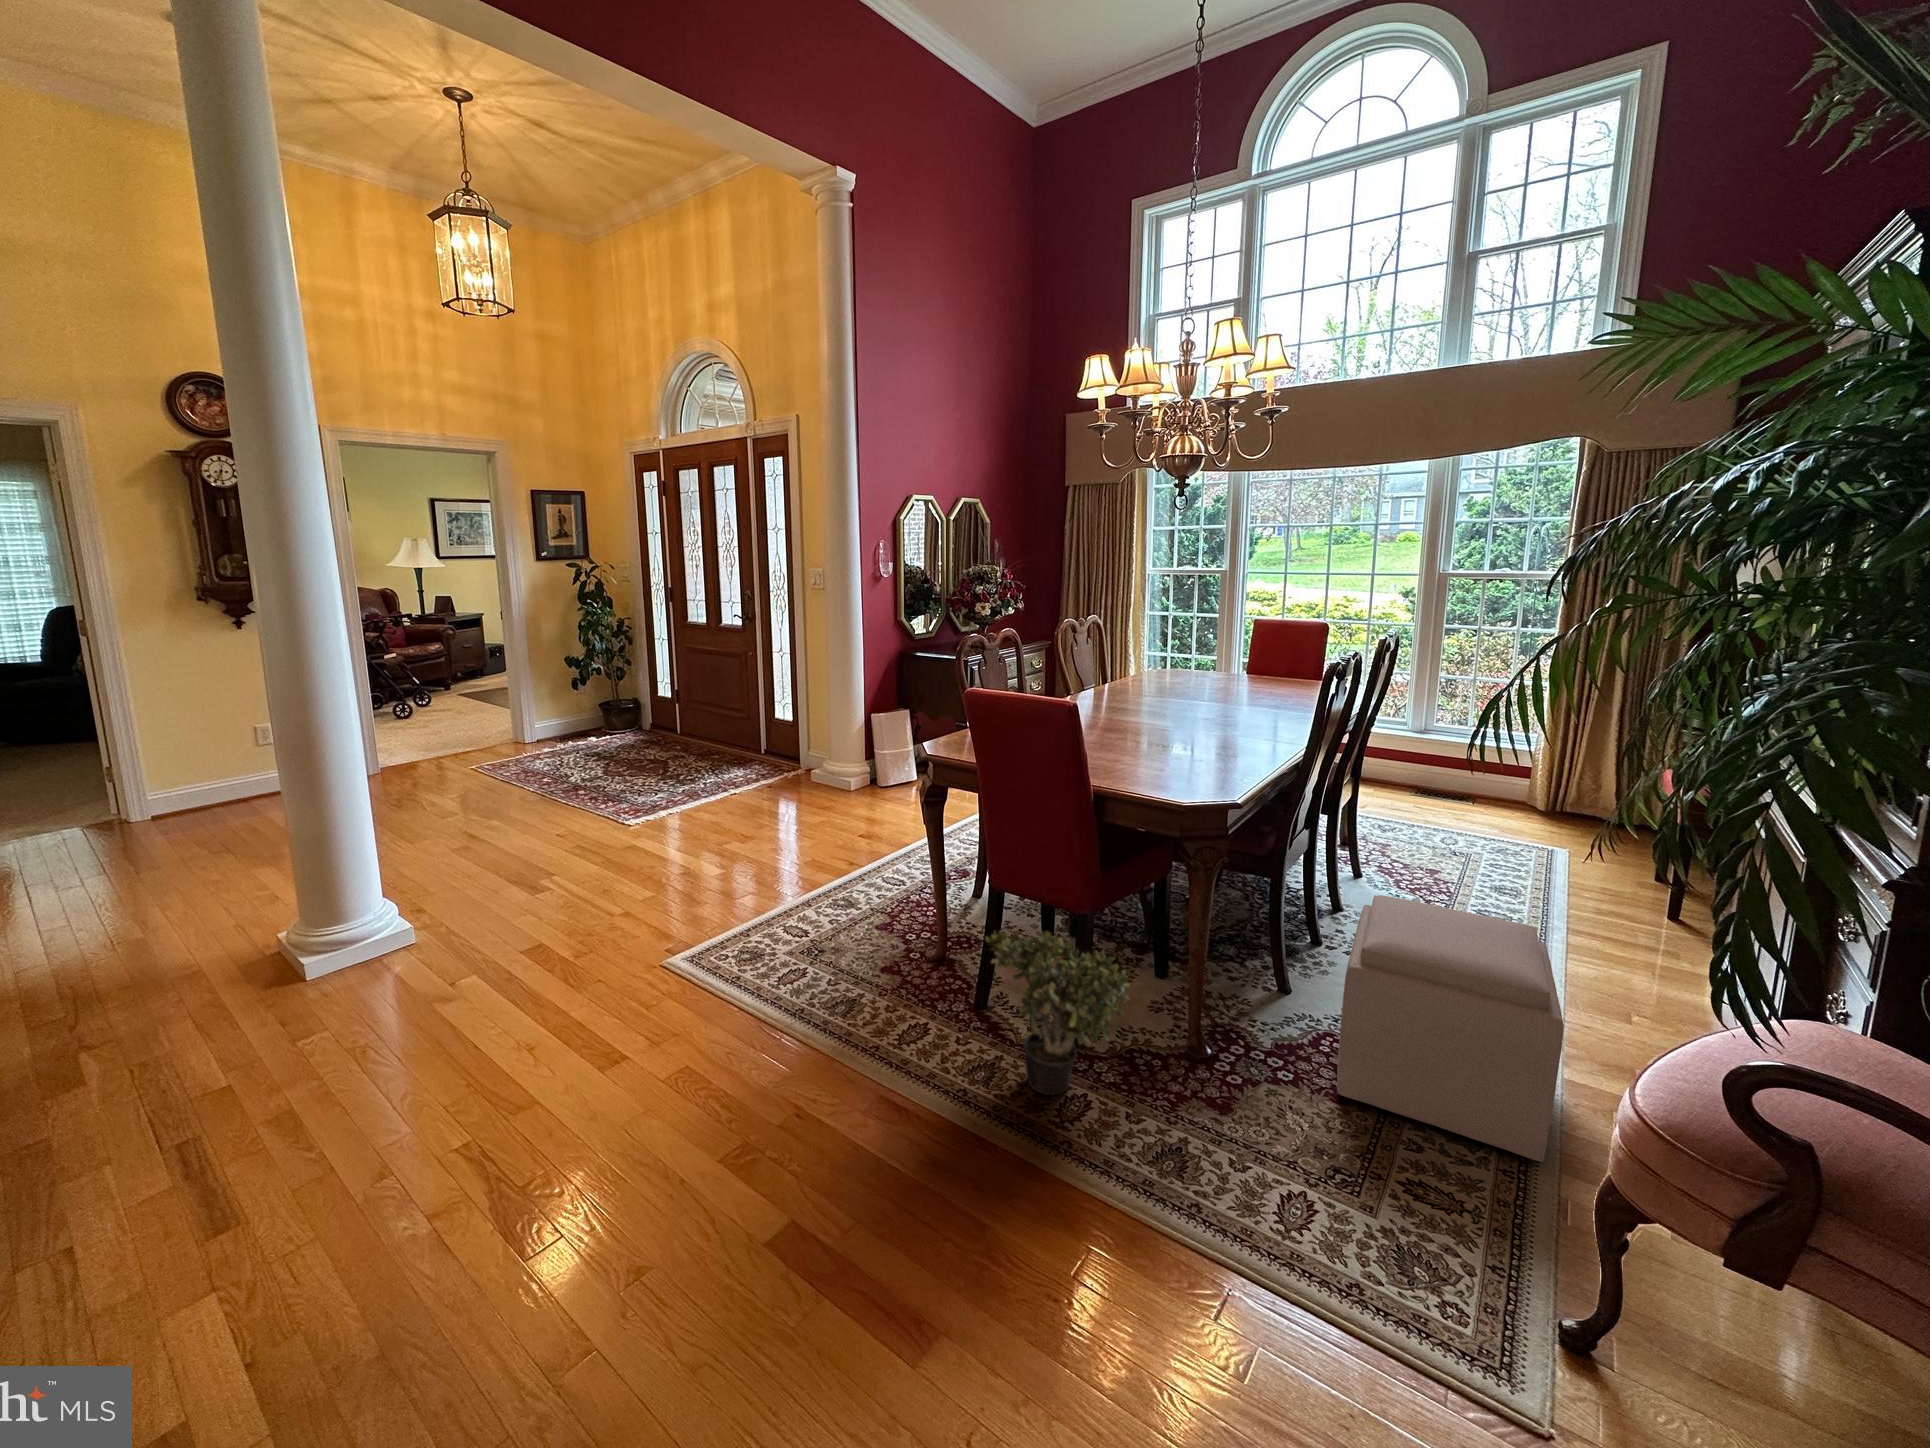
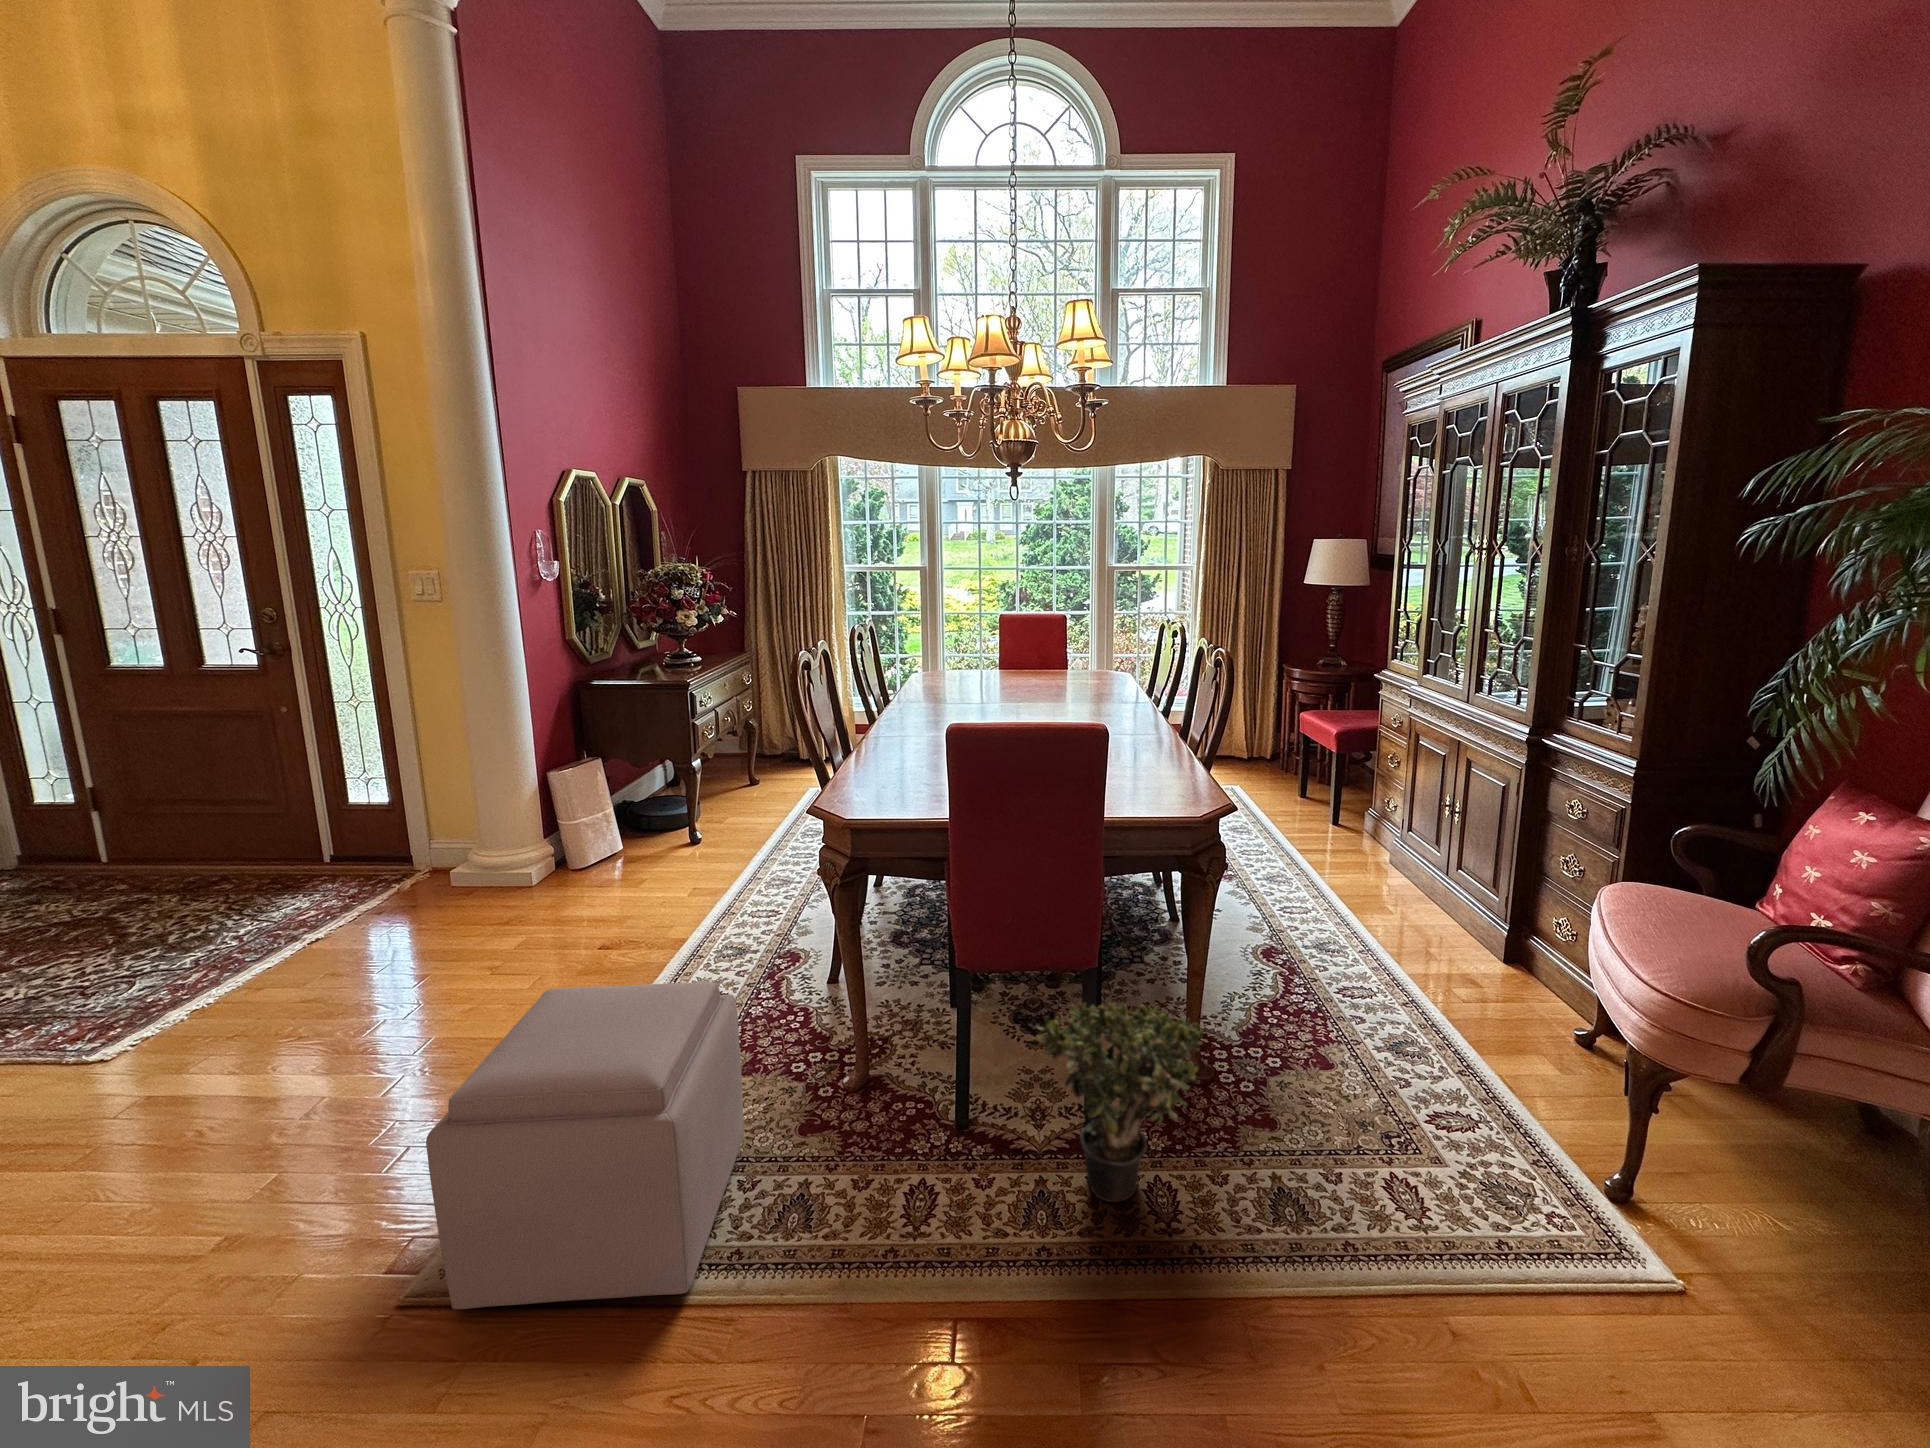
ottoman: present [1337,895,1564,1162] -> present [426,982,744,1309]

